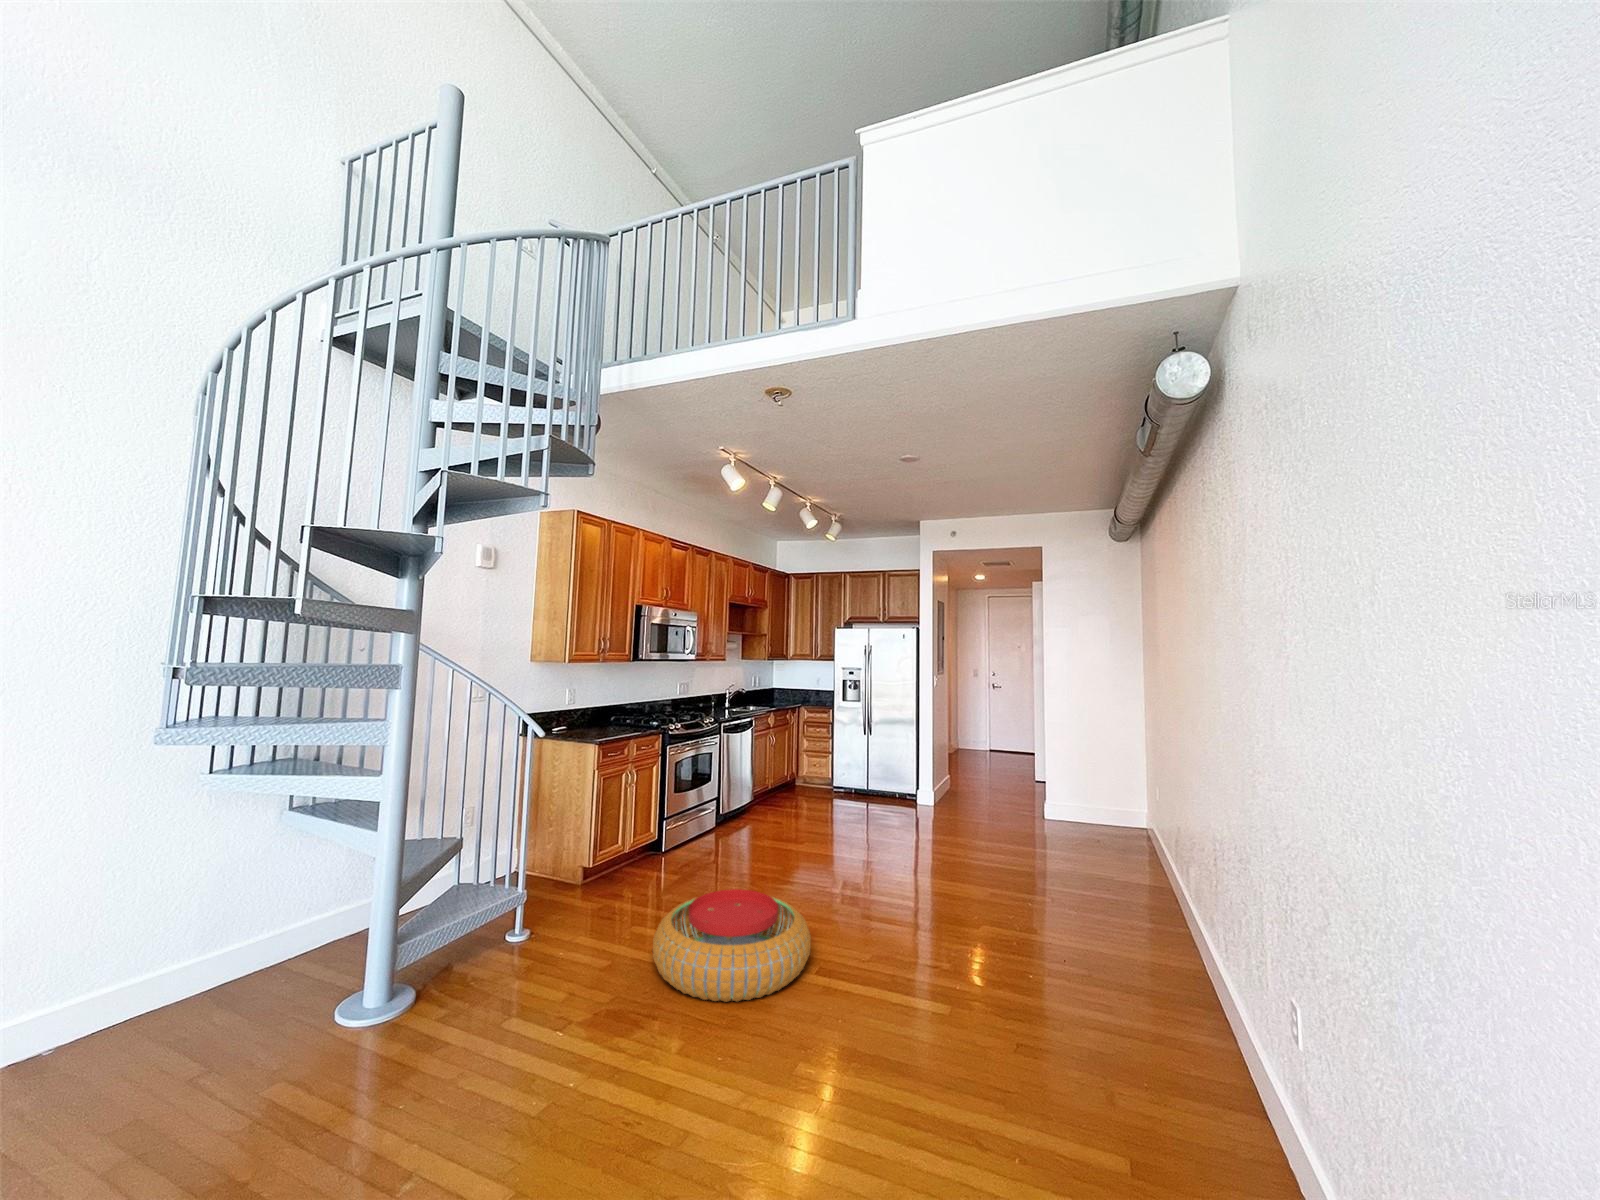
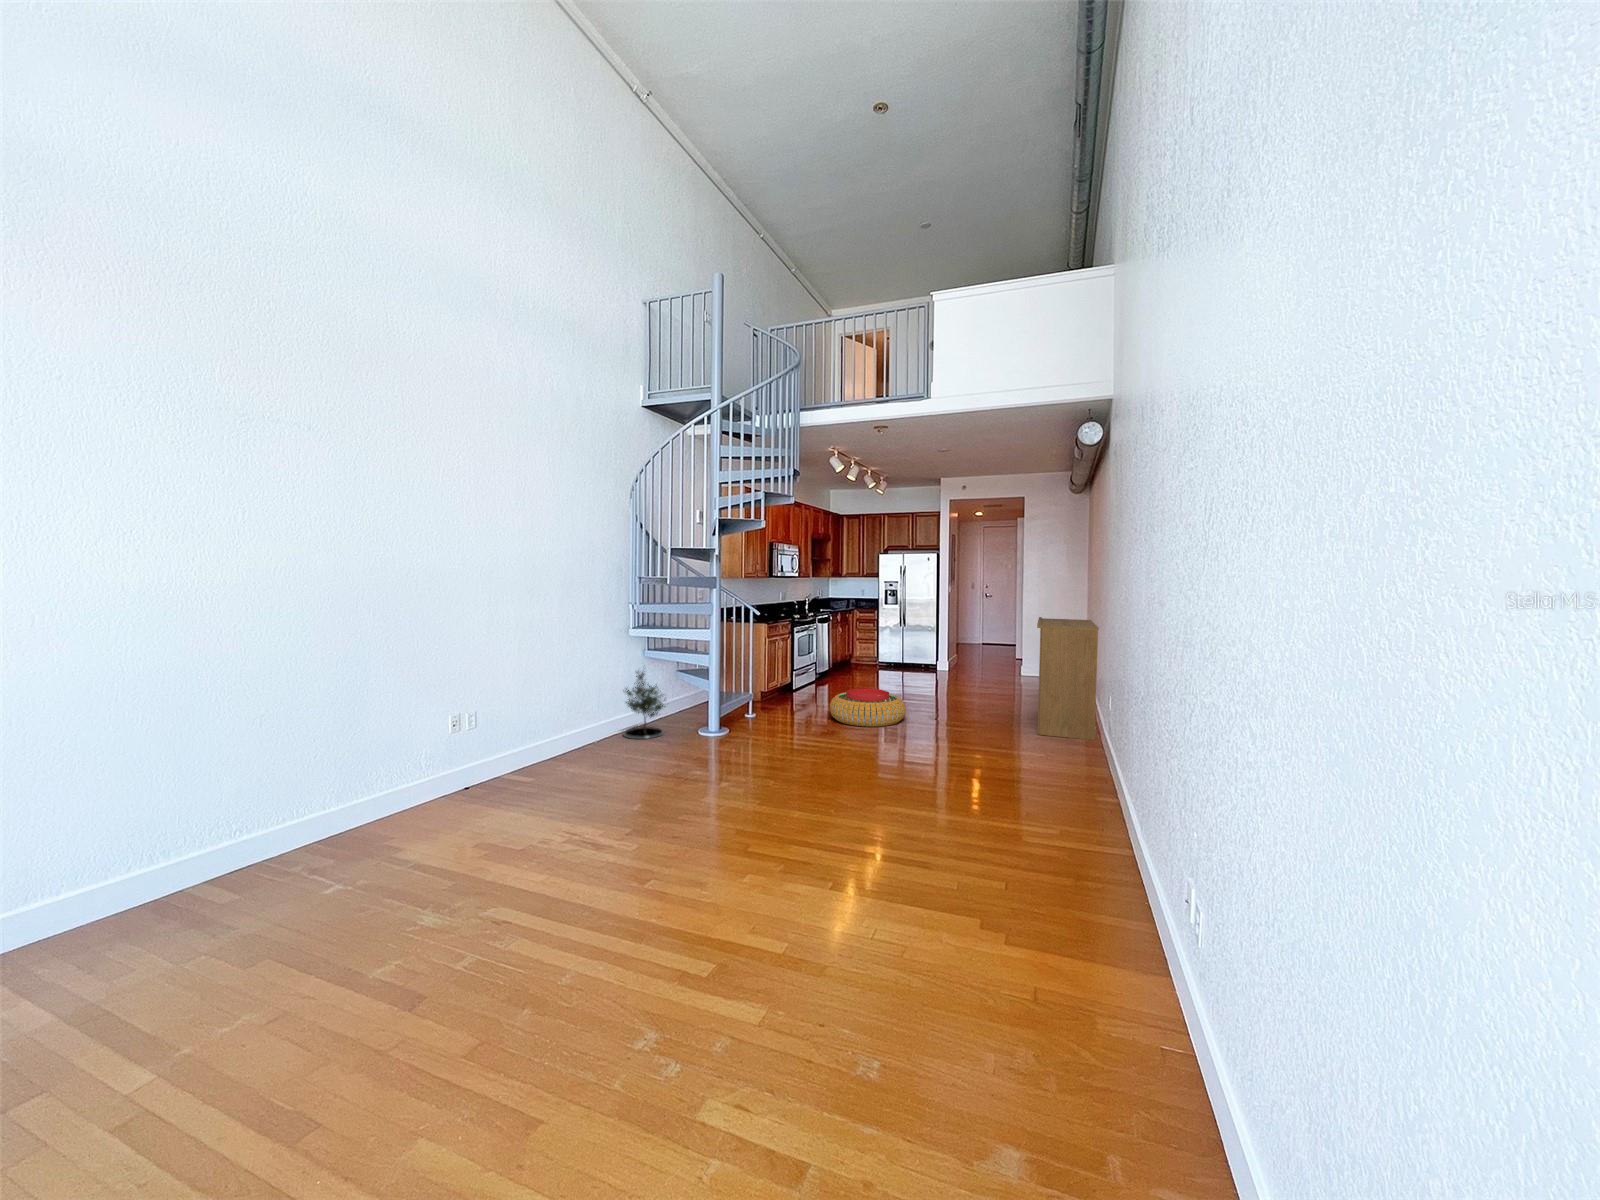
bookshelf: none [1081,747,1254,1093] -> present [1037,617,1099,740]
potted tree: none [110,865,250,1060] -> present [624,672,665,739]

